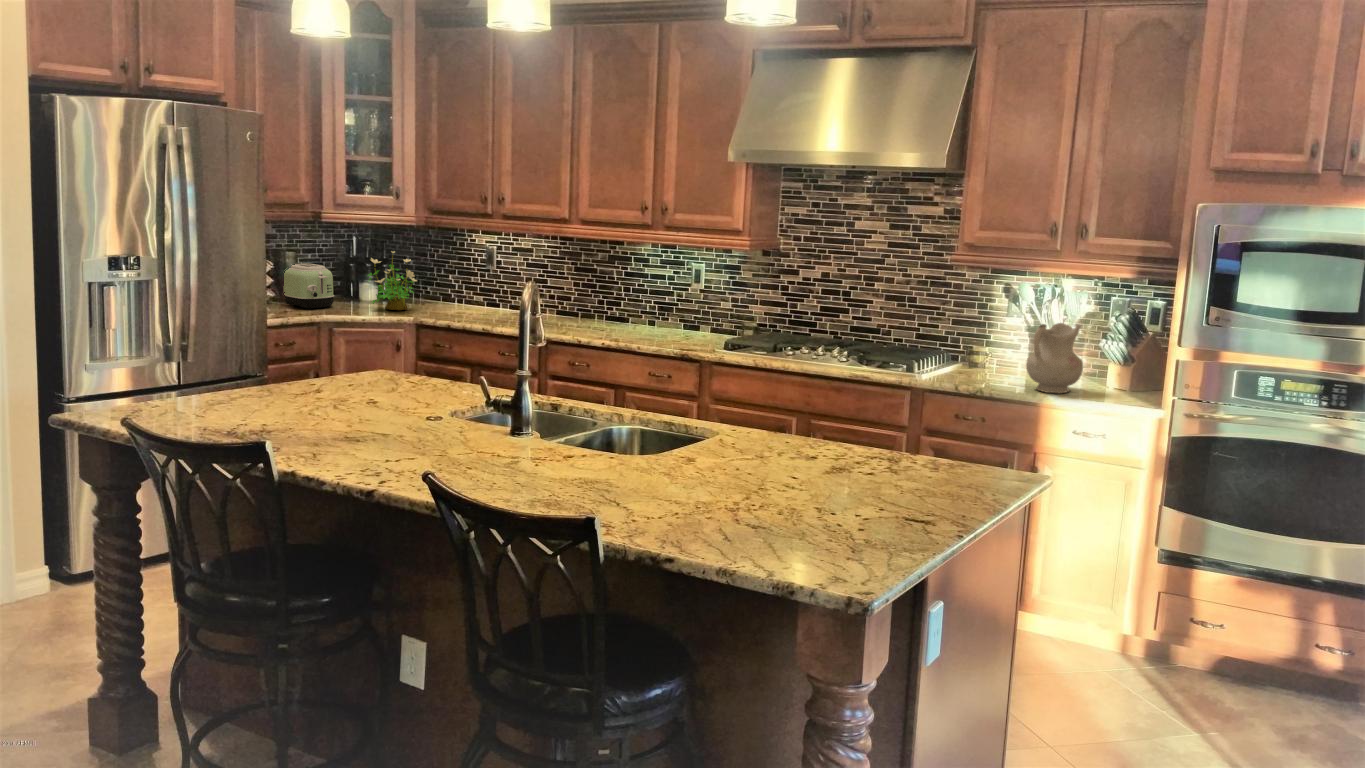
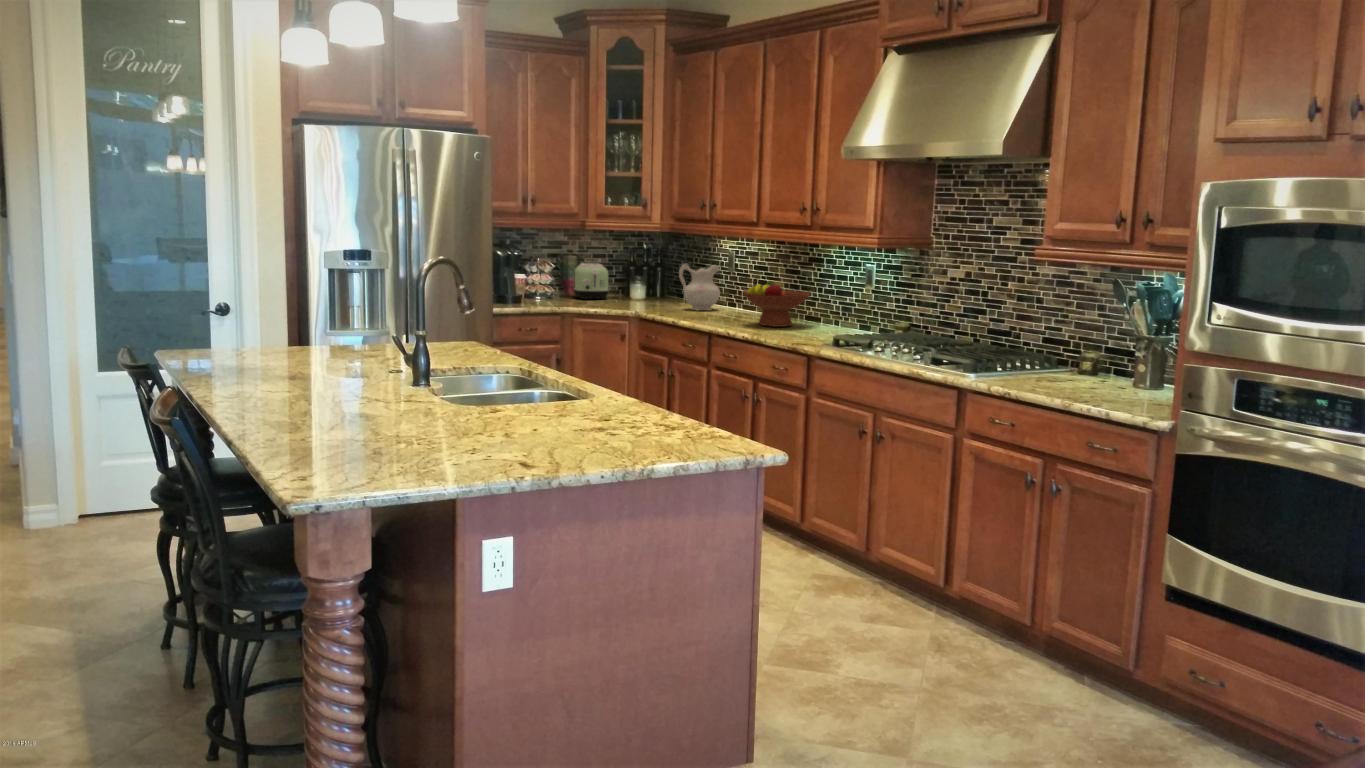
potted plant: present [368,251,417,310] -> none [627,252,666,303]
fruit bowl: none [577,286,649,335] -> present [743,281,810,327]
ceramic pitcher: present [1026,323,1083,393] -> present [679,263,720,310]

